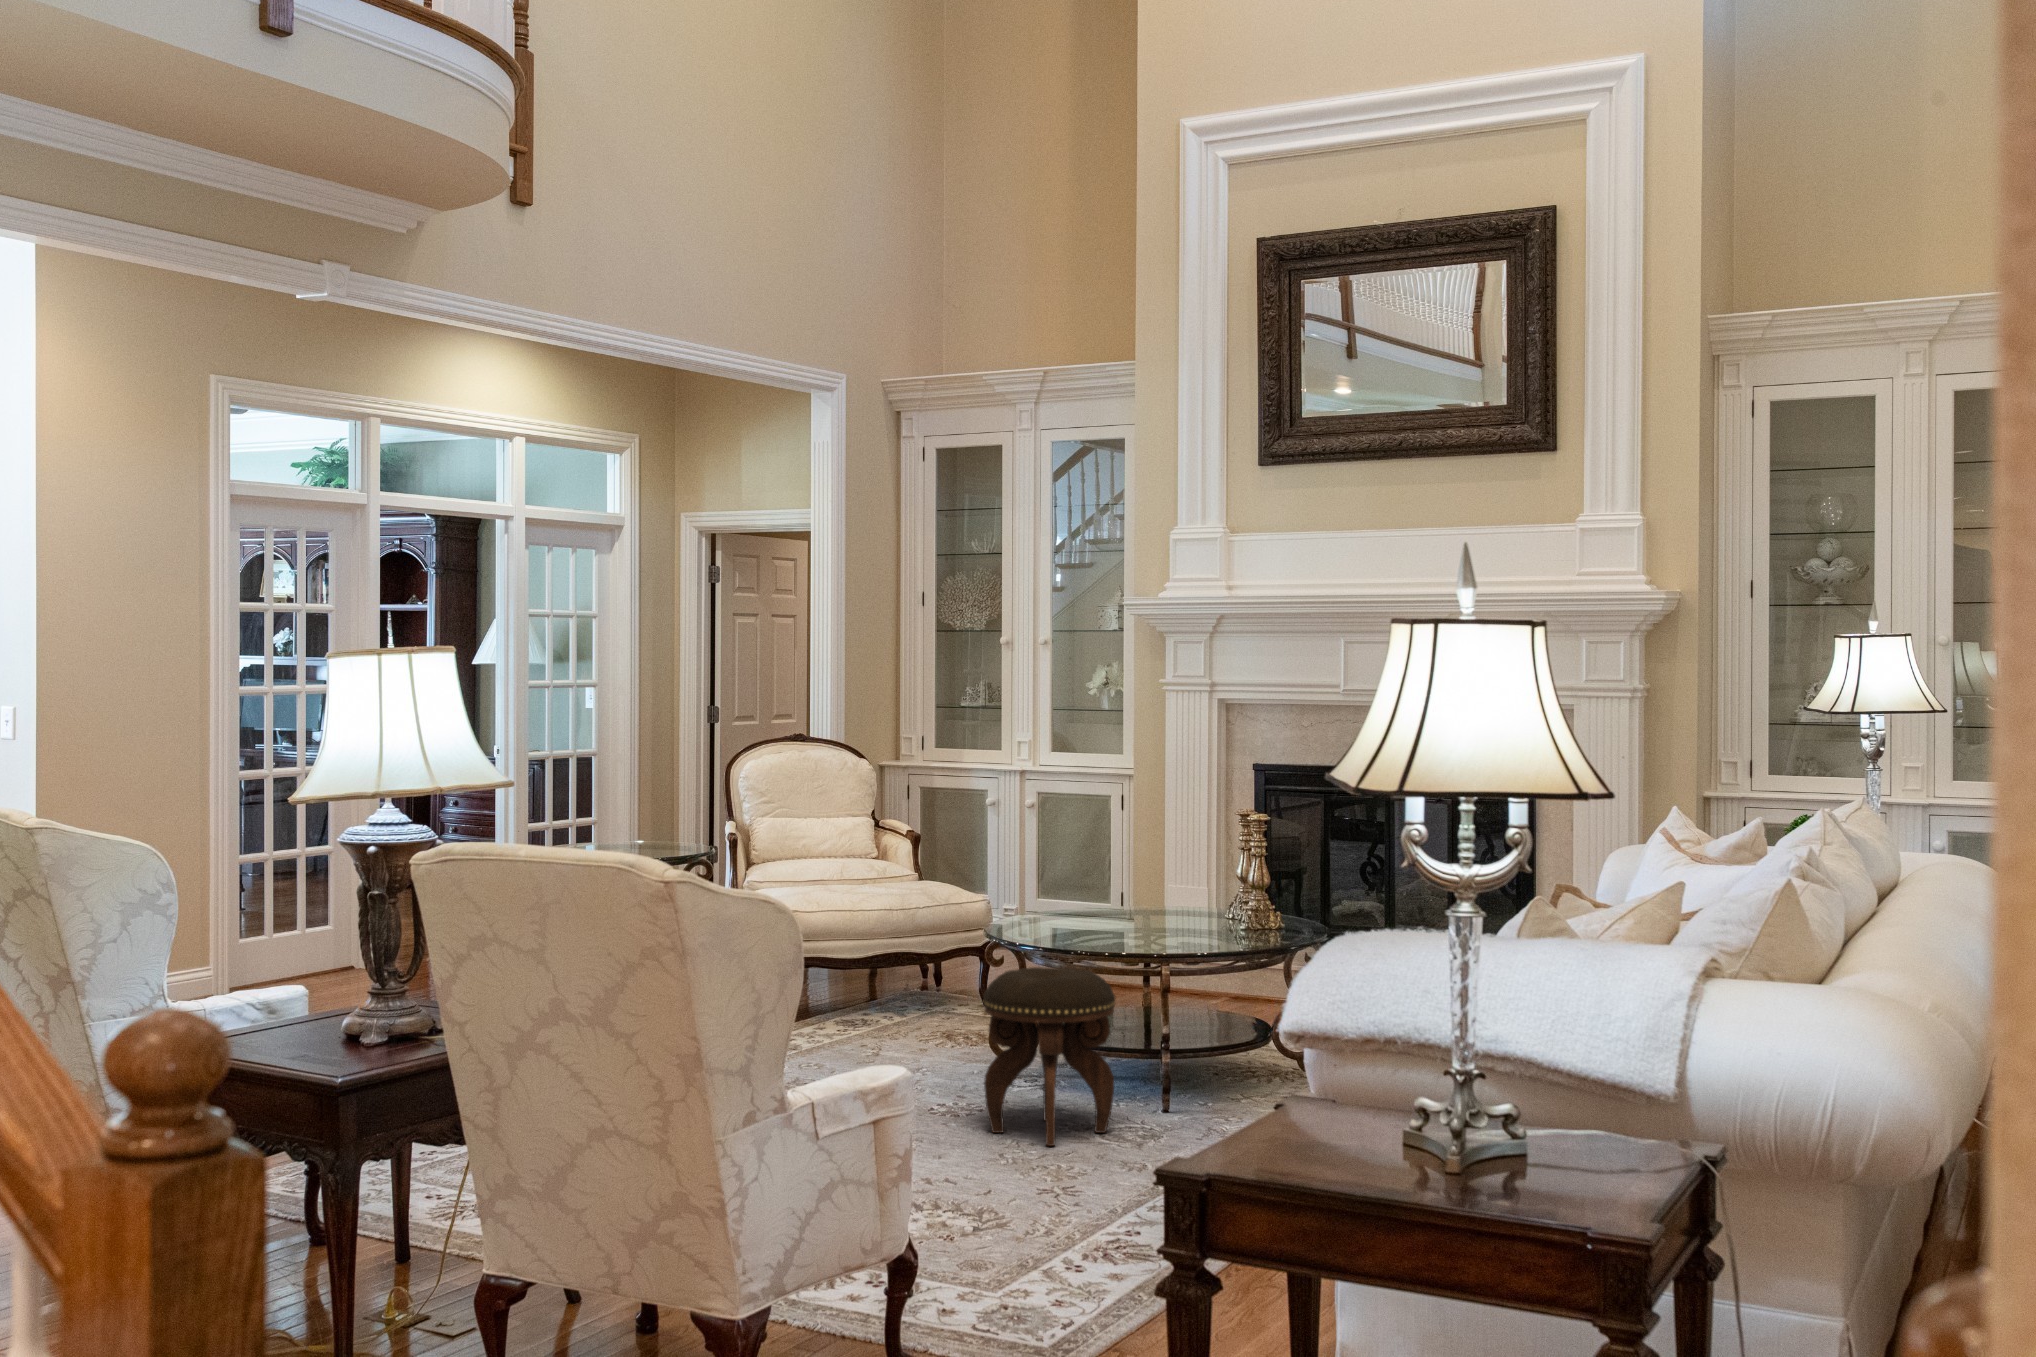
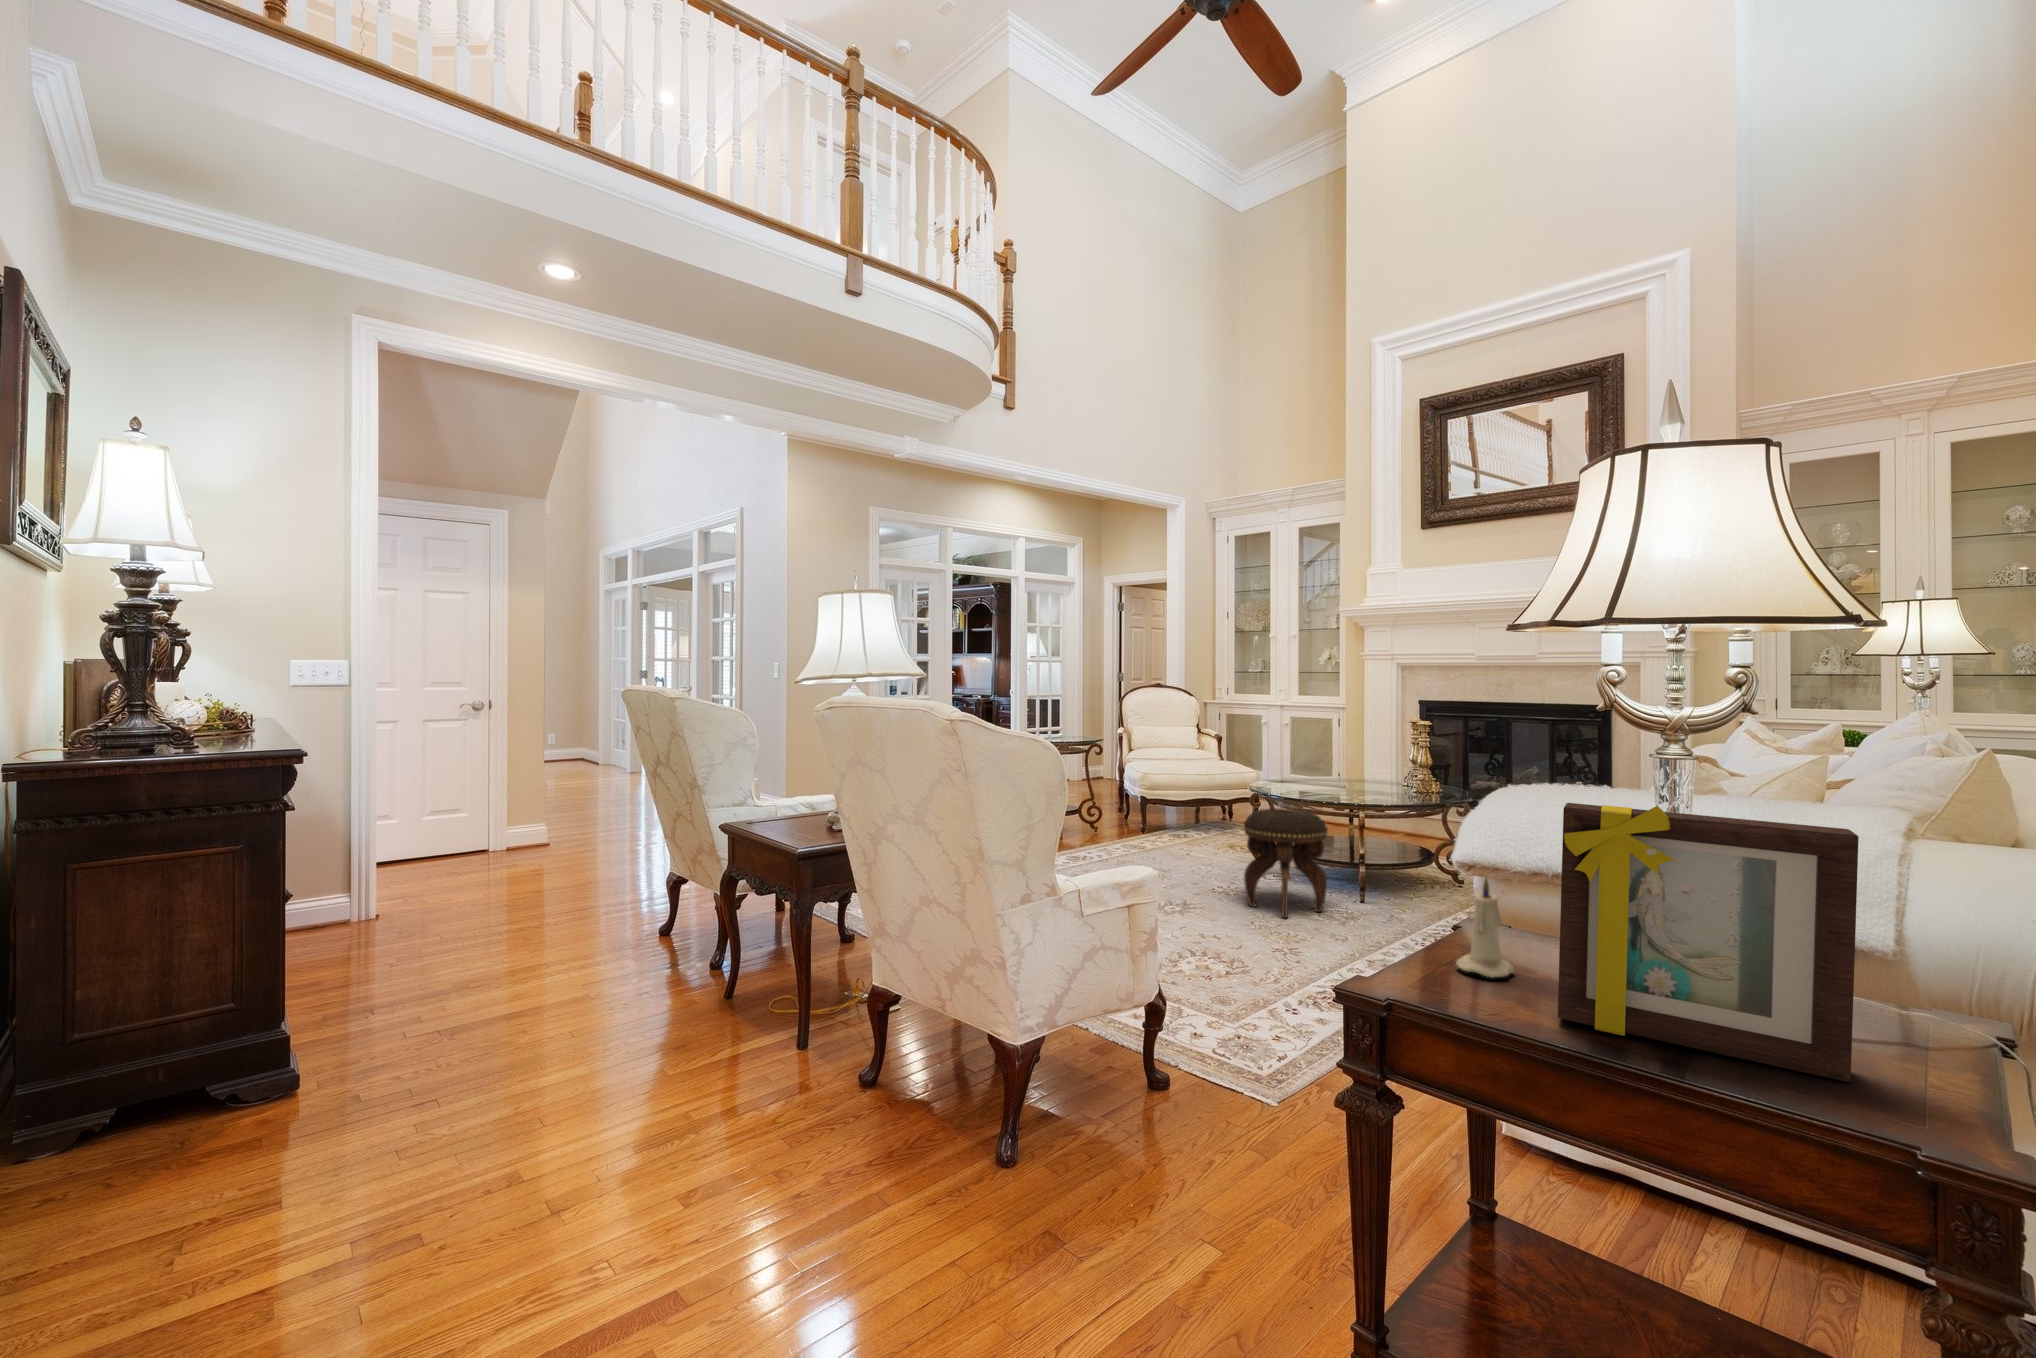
picture frame: none [1354,966,1569,1191] -> present [1558,803,1859,1082]
candle: none [1273,1042,1327,1146] -> present [1456,878,1514,977]

